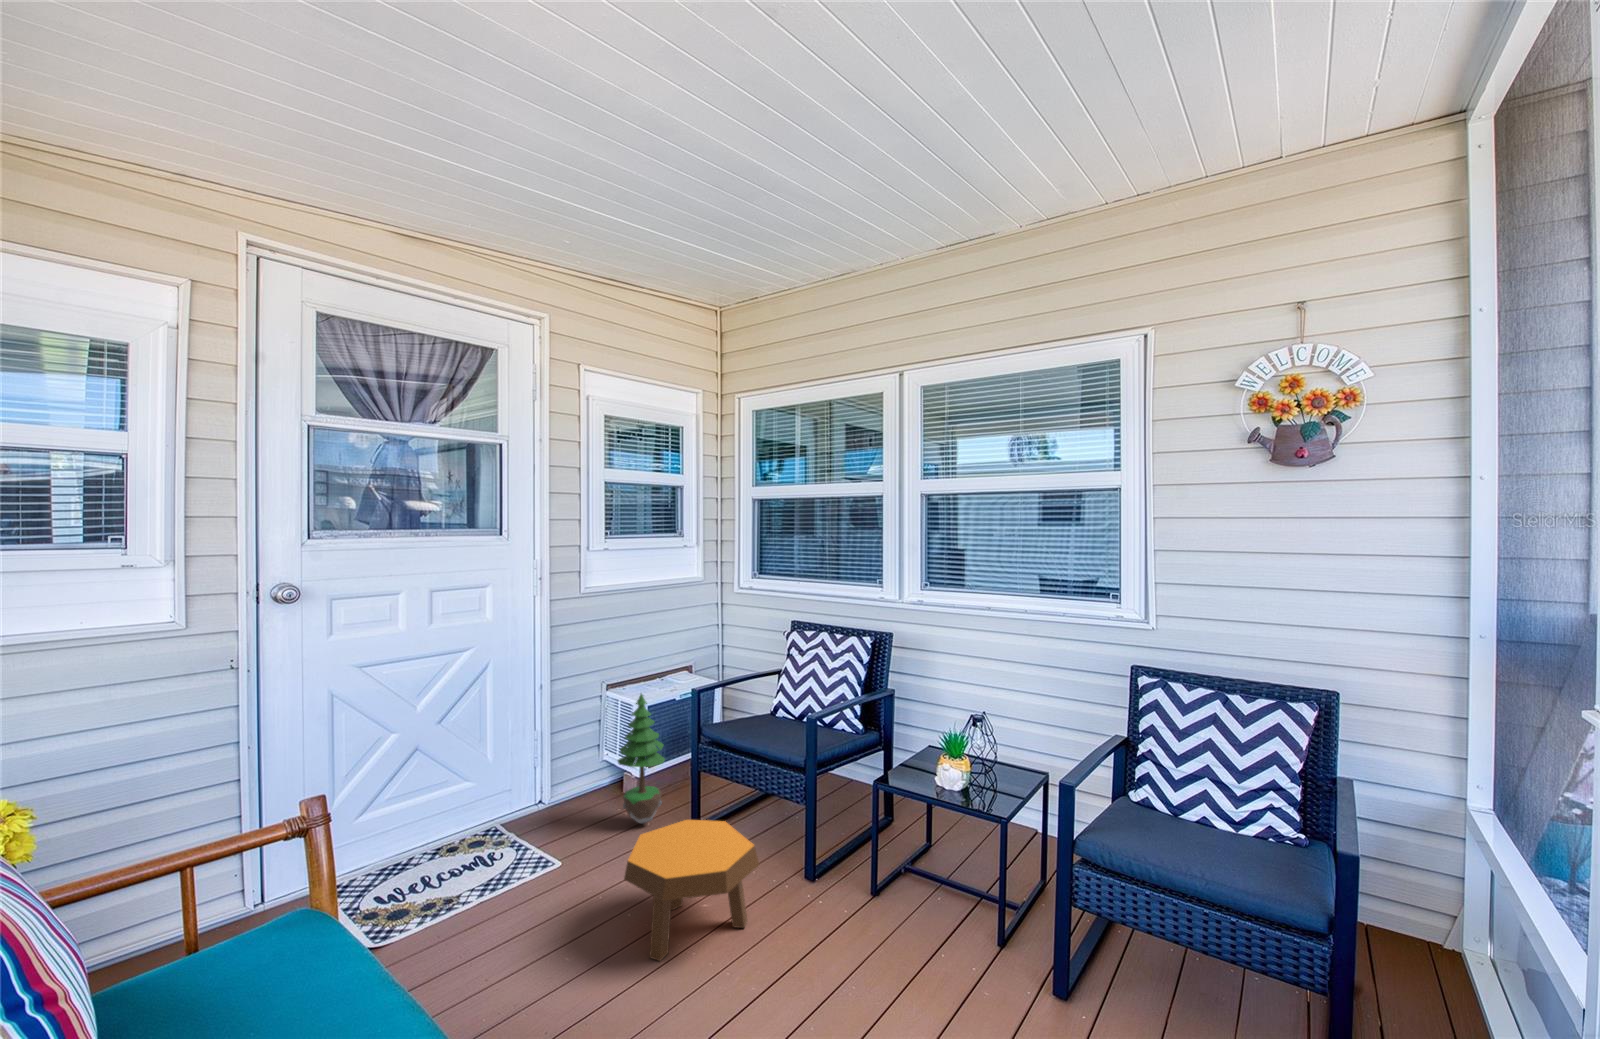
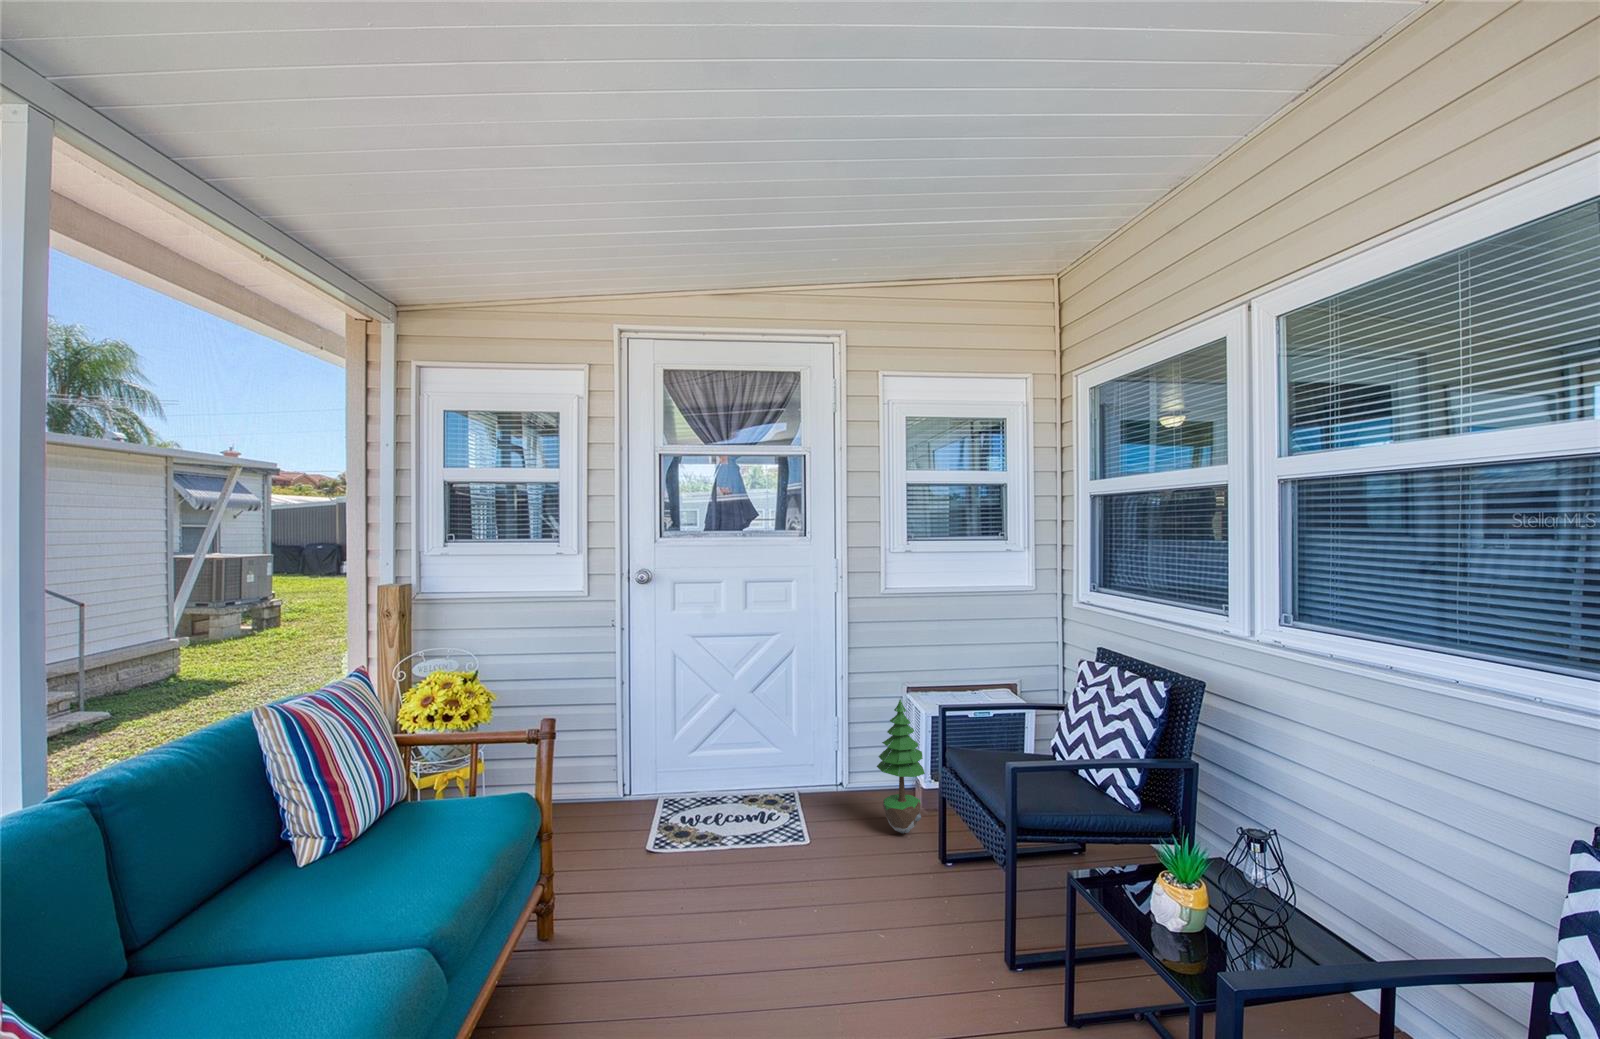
footstool: present [624,820,759,961] -> none [776,836,904,975]

